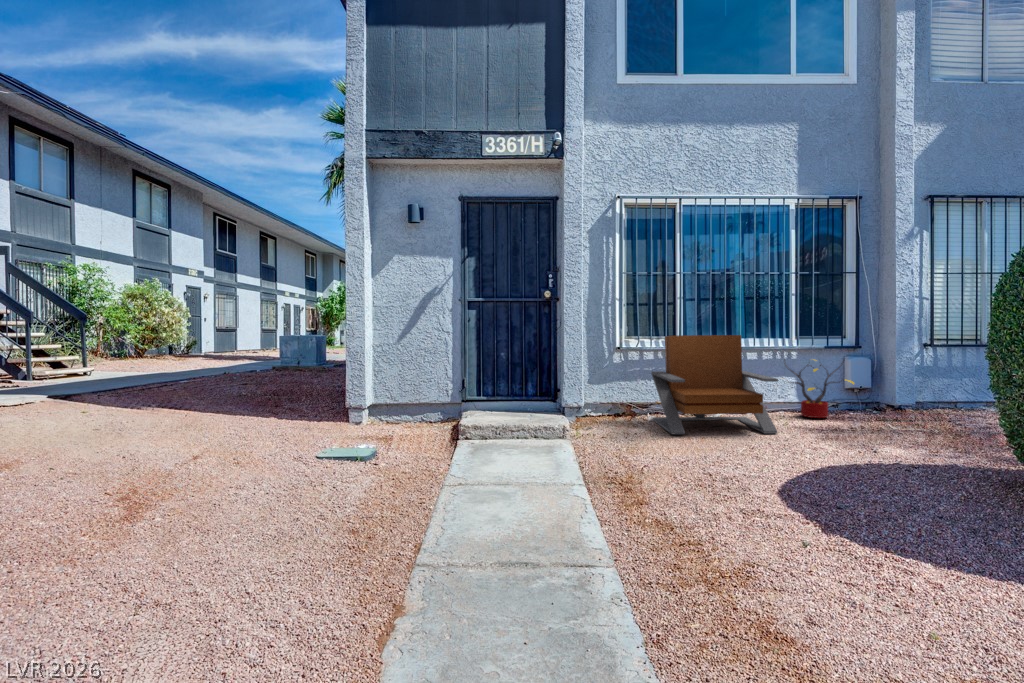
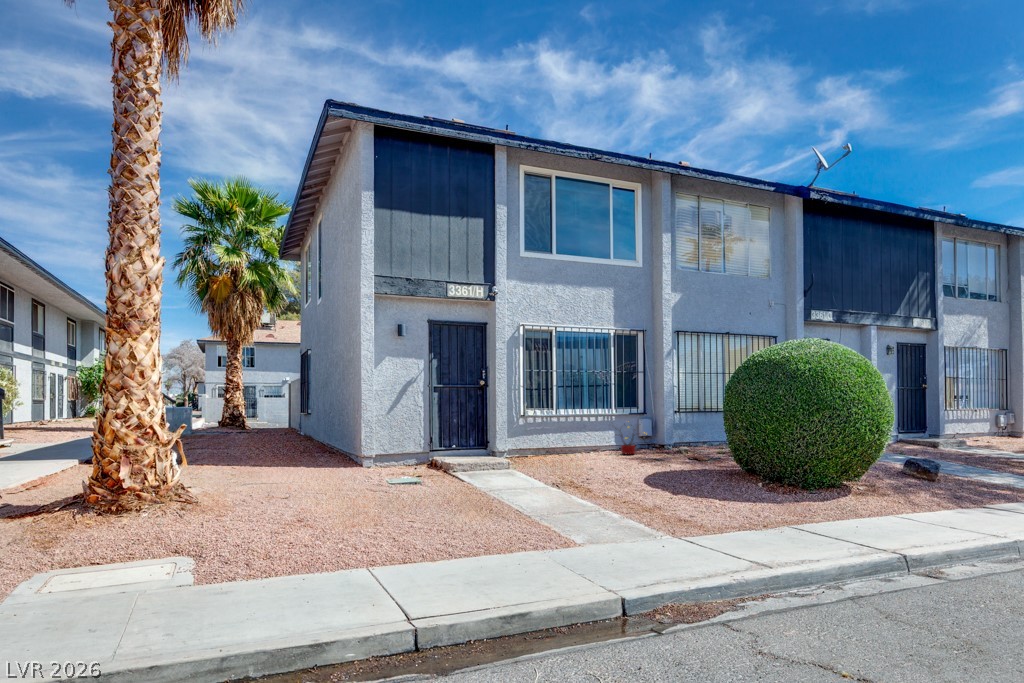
lounge chair: present [651,335,778,434] -> none [543,408,616,464]

